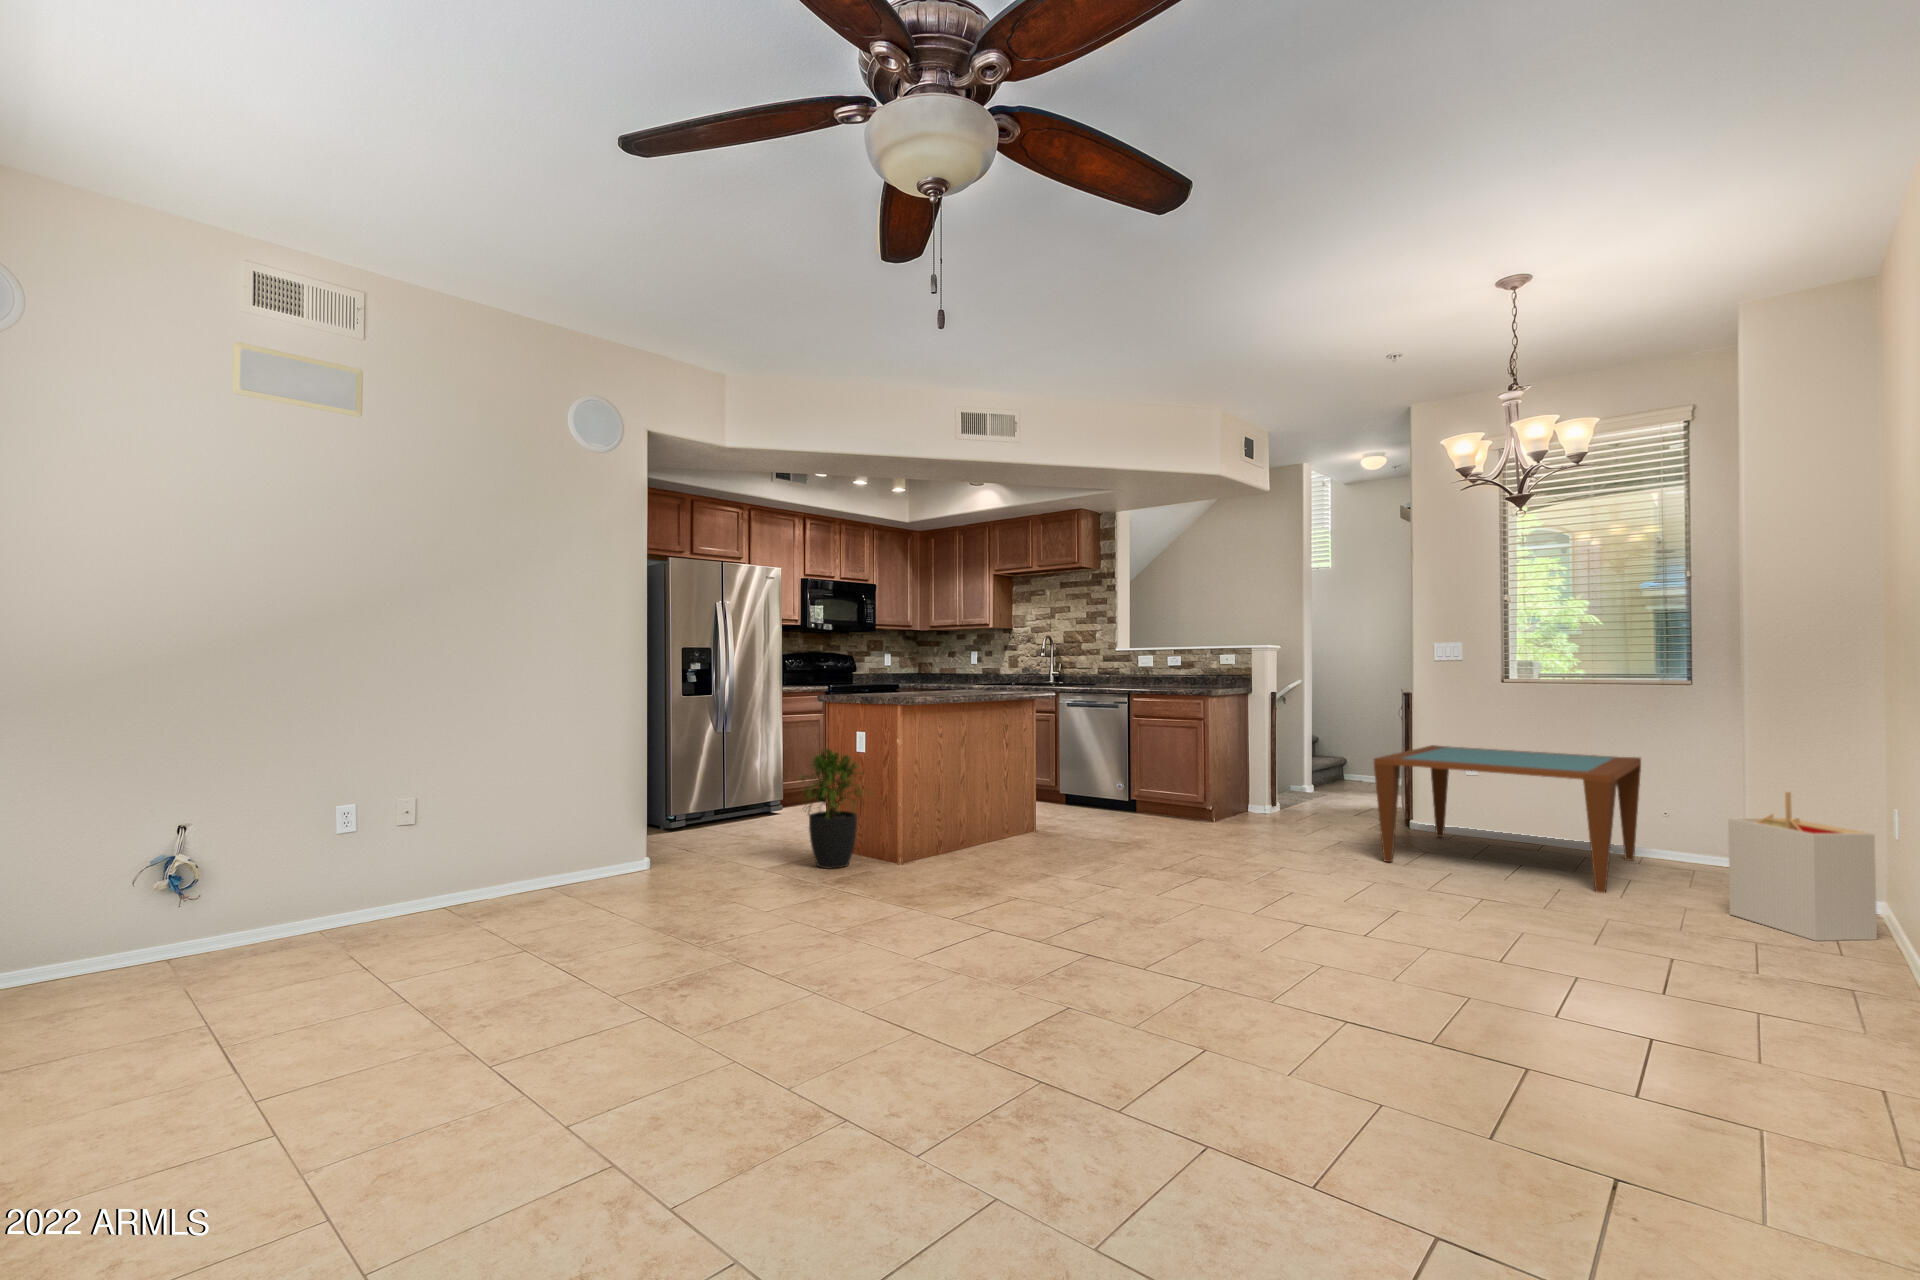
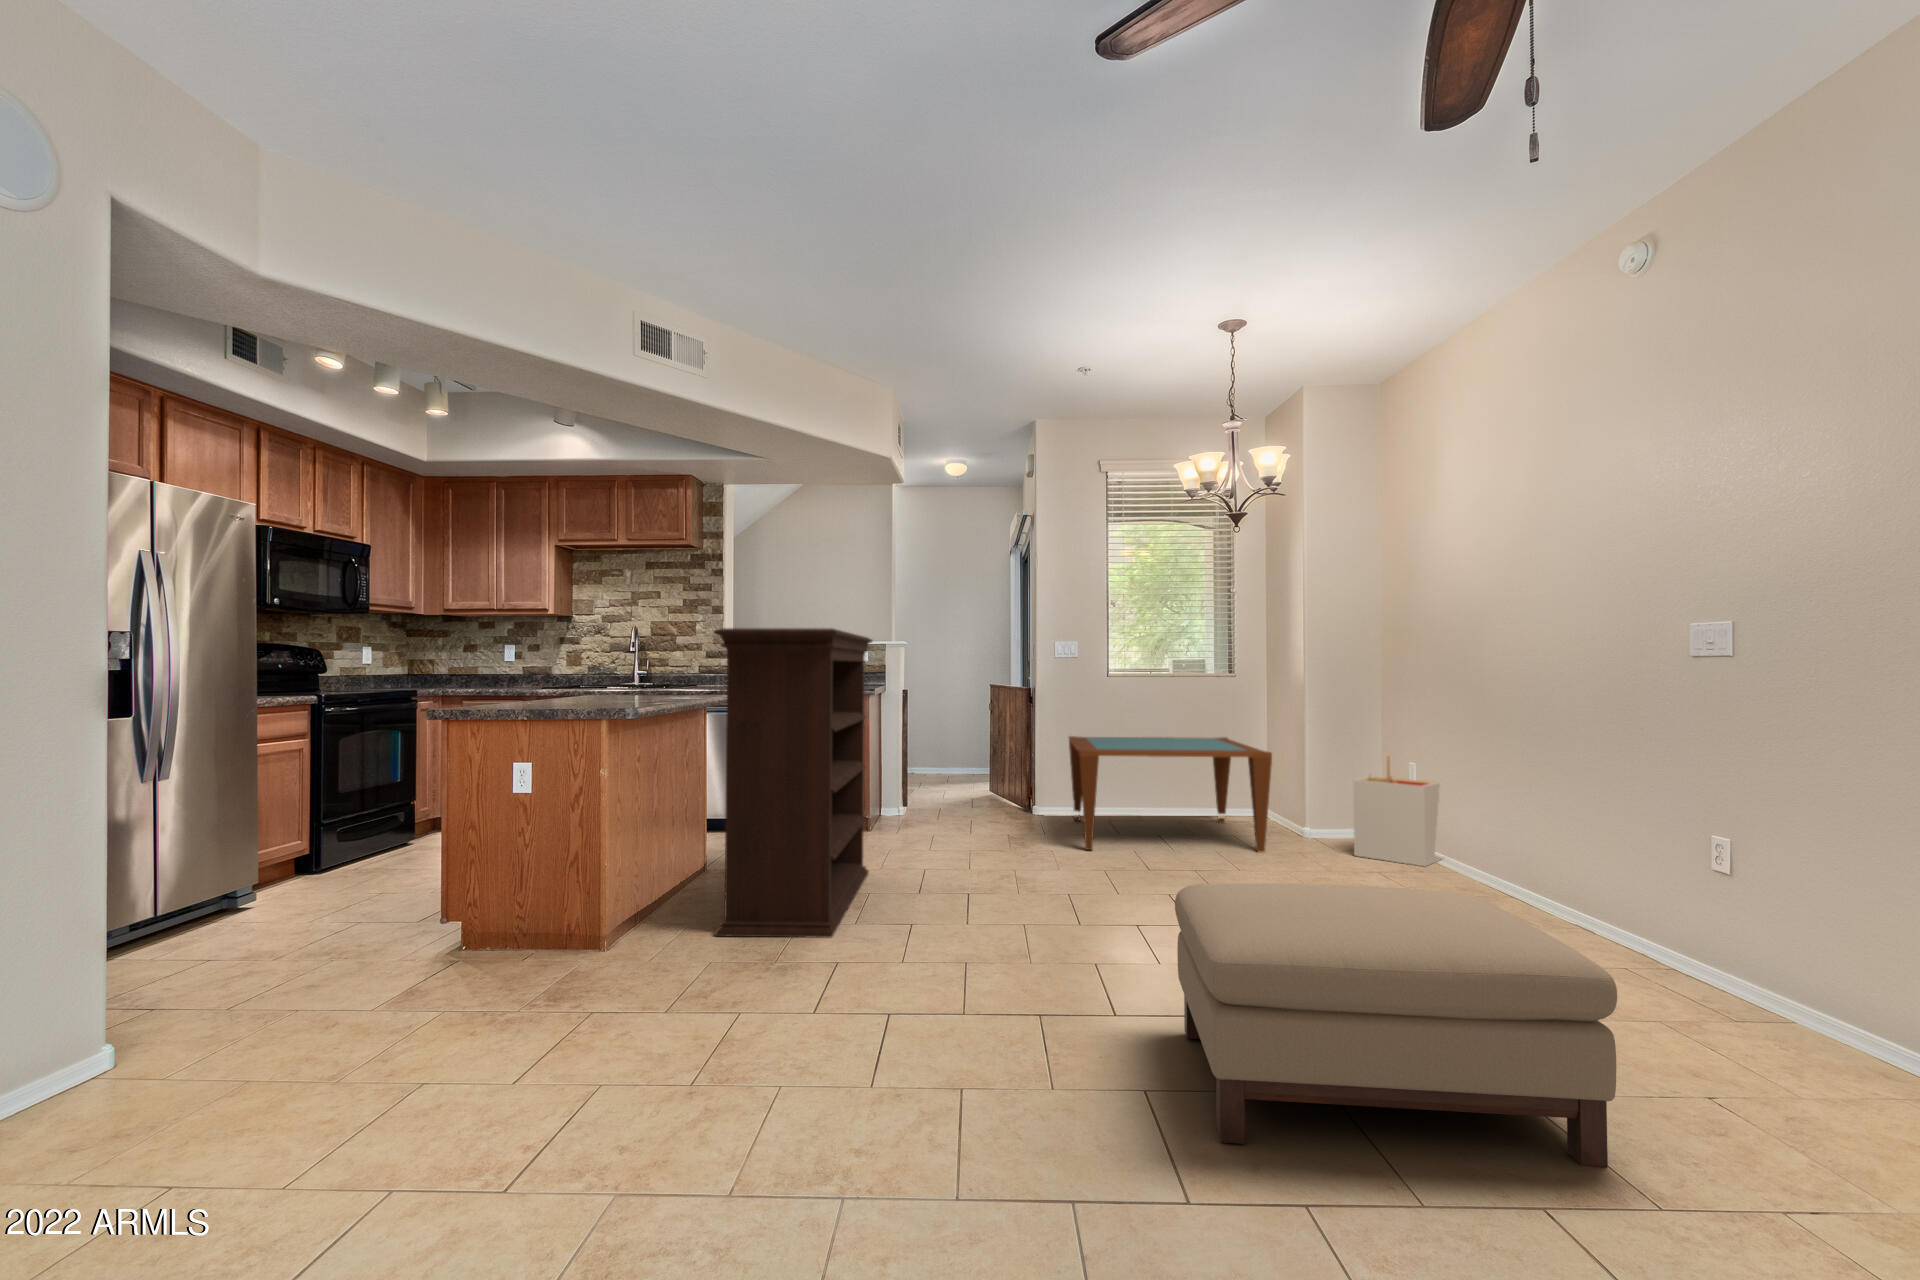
bookshelf: none [961,644,1147,884] -> present [714,628,872,938]
potted plant: present [800,749,869,869] -> none [431,782,564,977]
ottoman: none [1027,863,1397,1138] -> present [1175,883,1617,1167]

